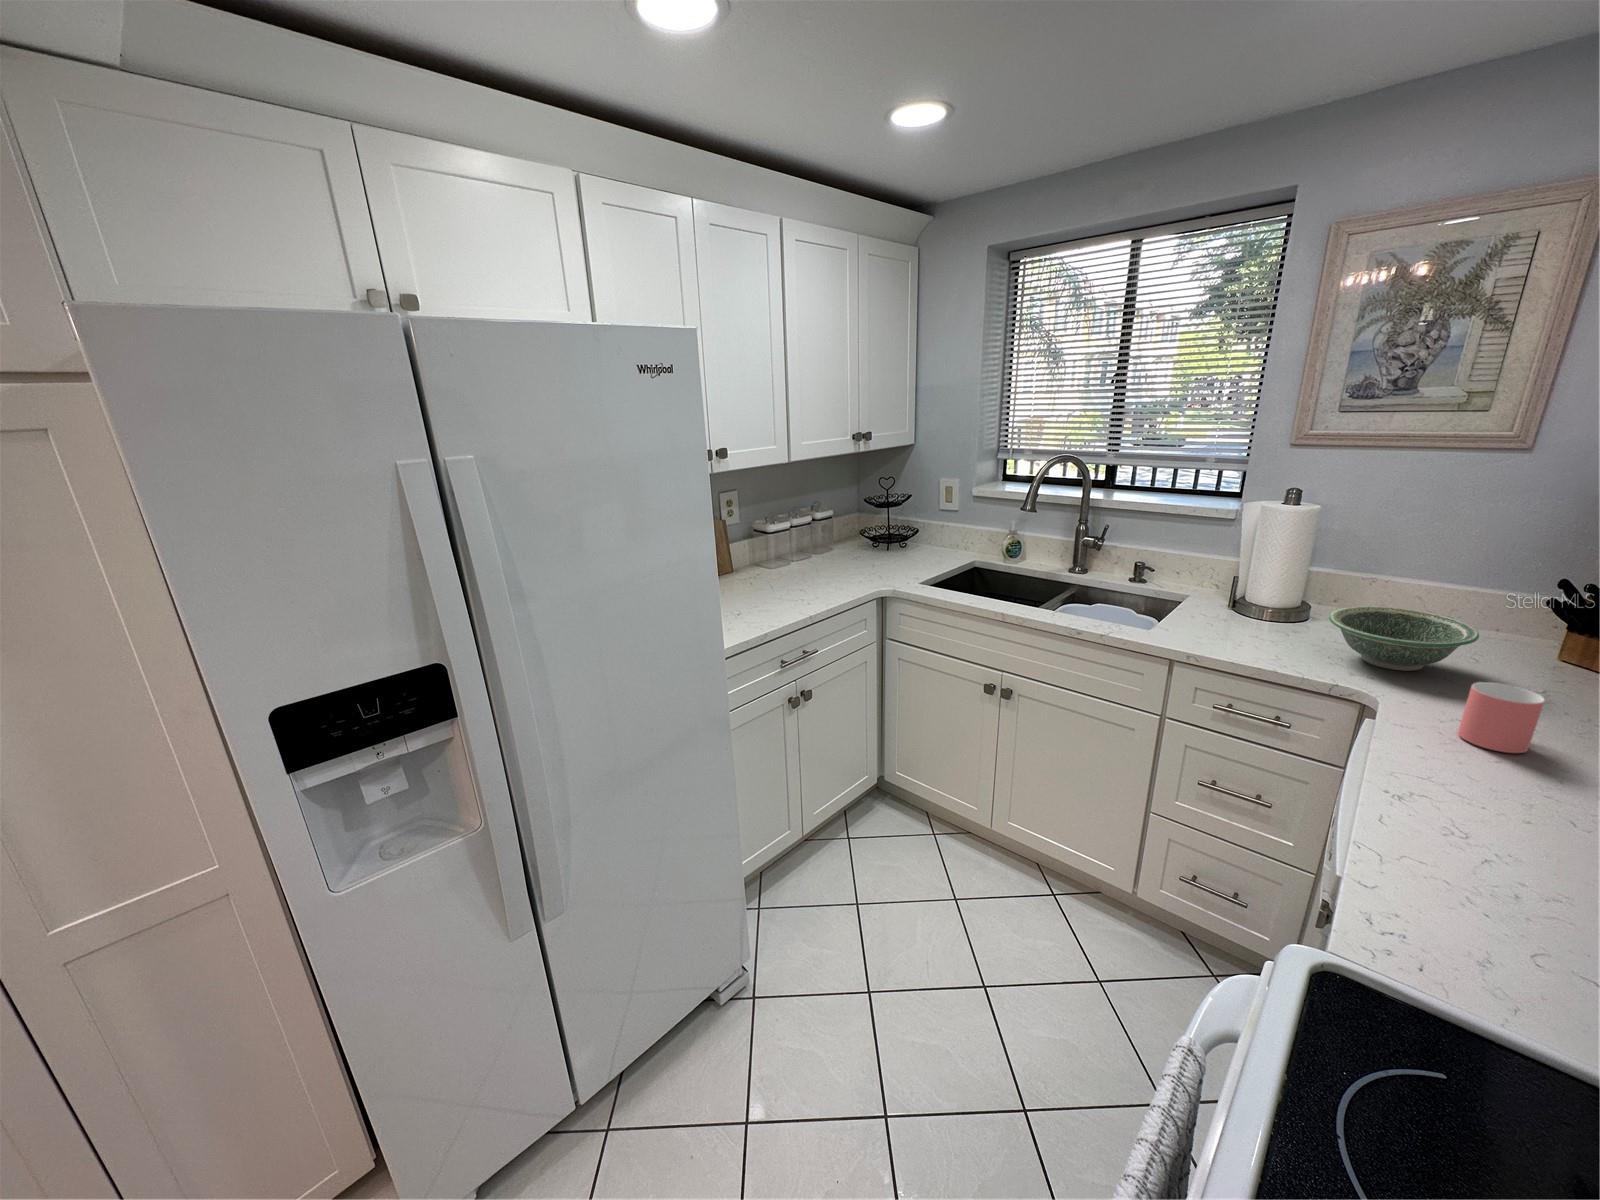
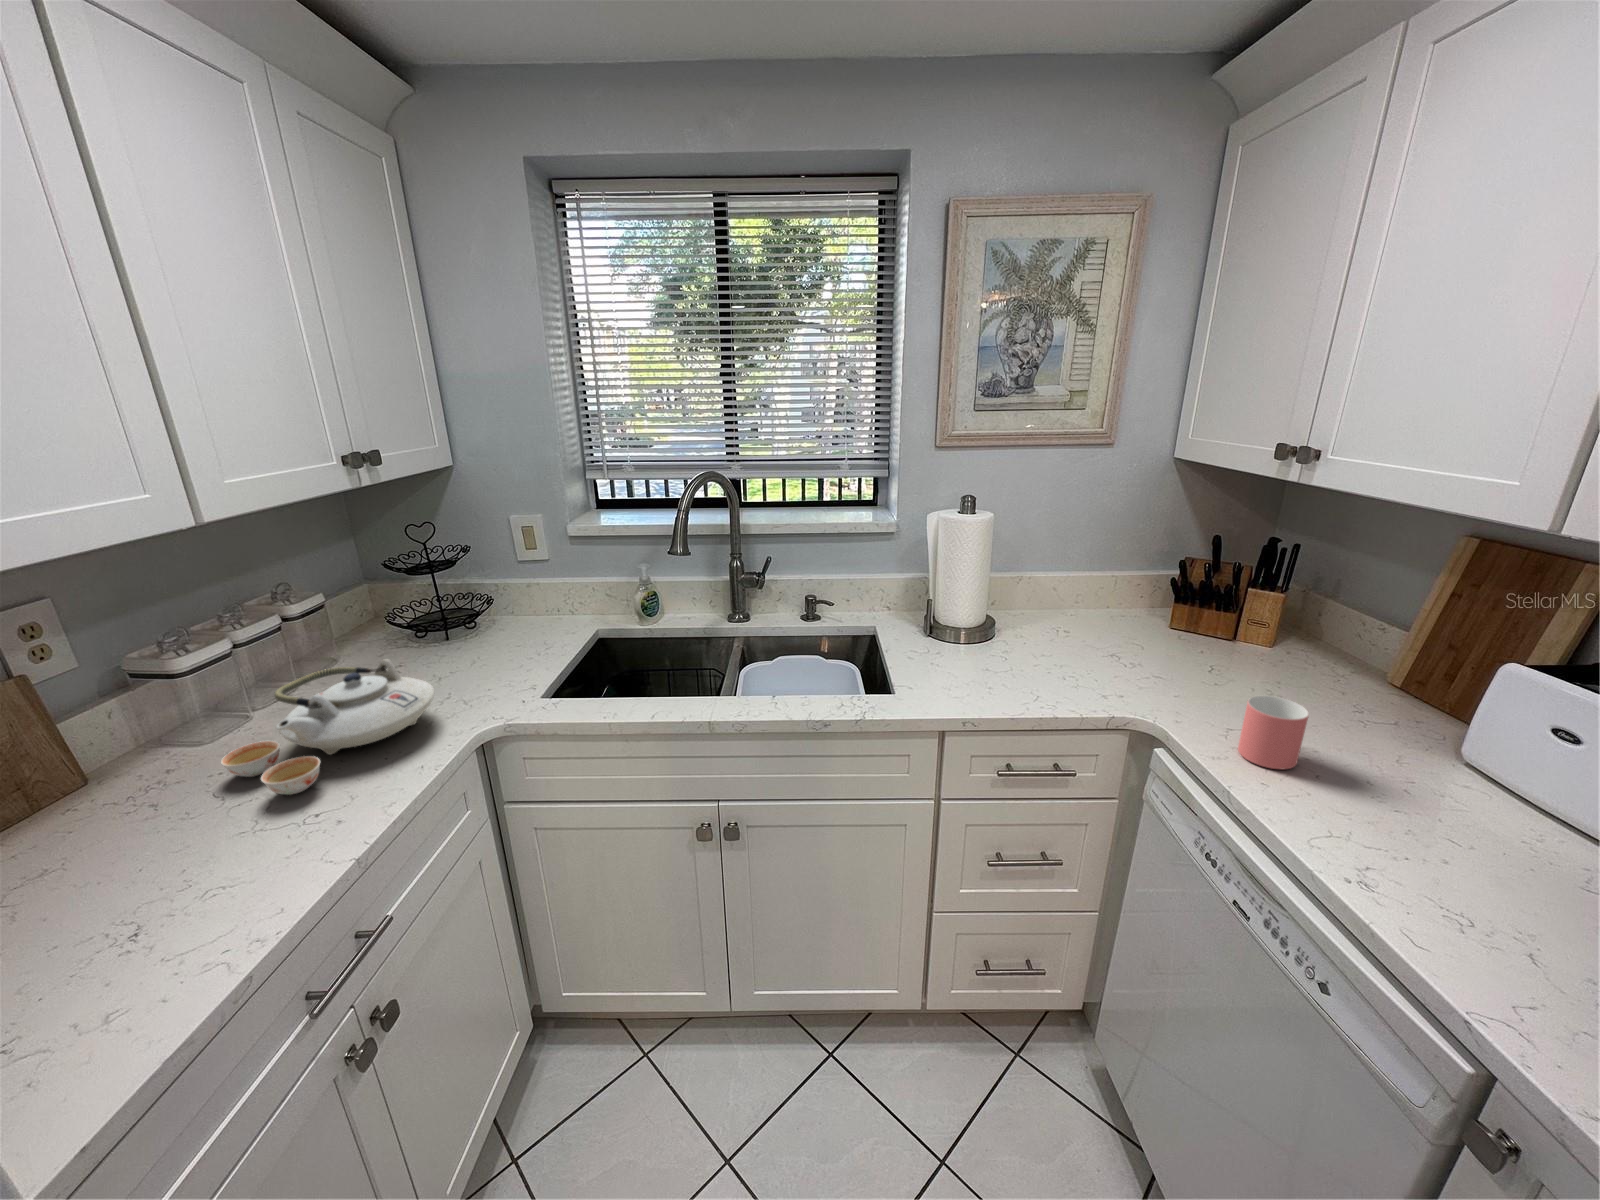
teapot: none [774,543,866,590] -> present [221,659,434,795]
bowl: present [1329,606,1479,671] -> none [1043,612,1166,682]

